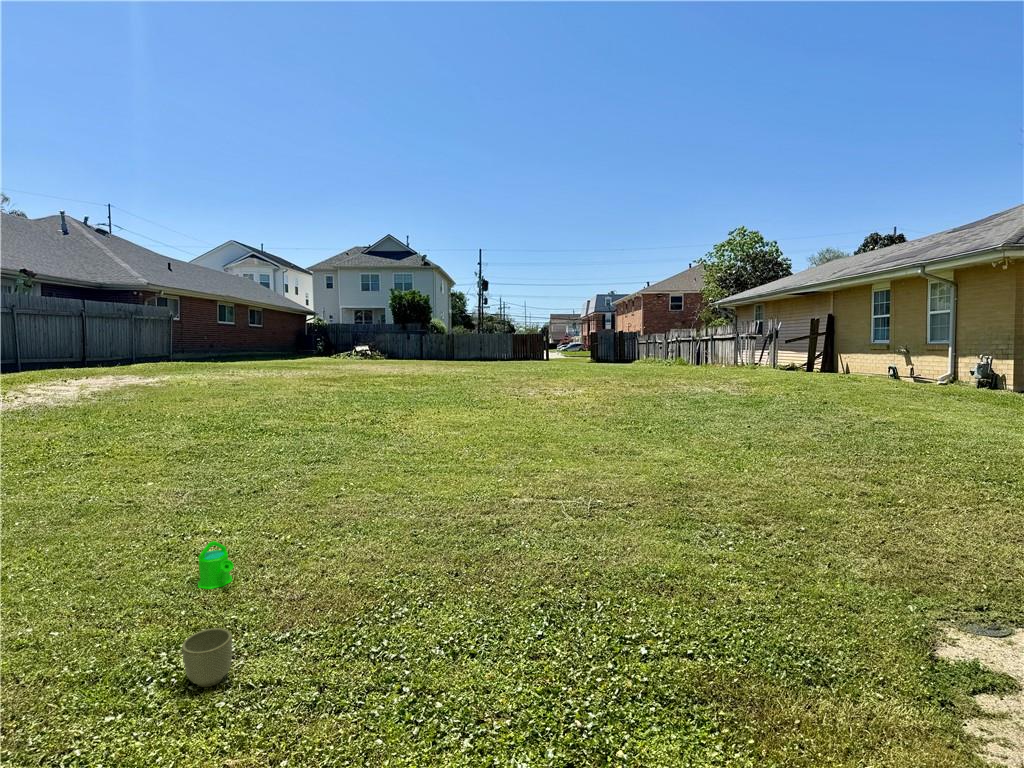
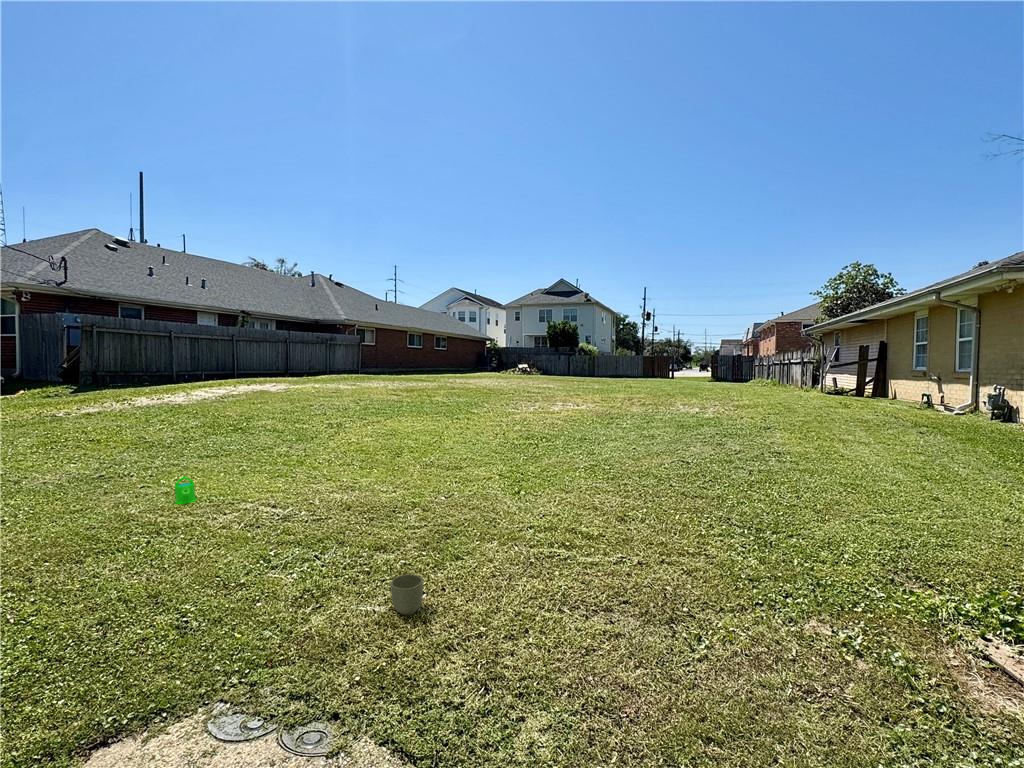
planter: present [182,628,232,687] -> present [390,574,423,615]

